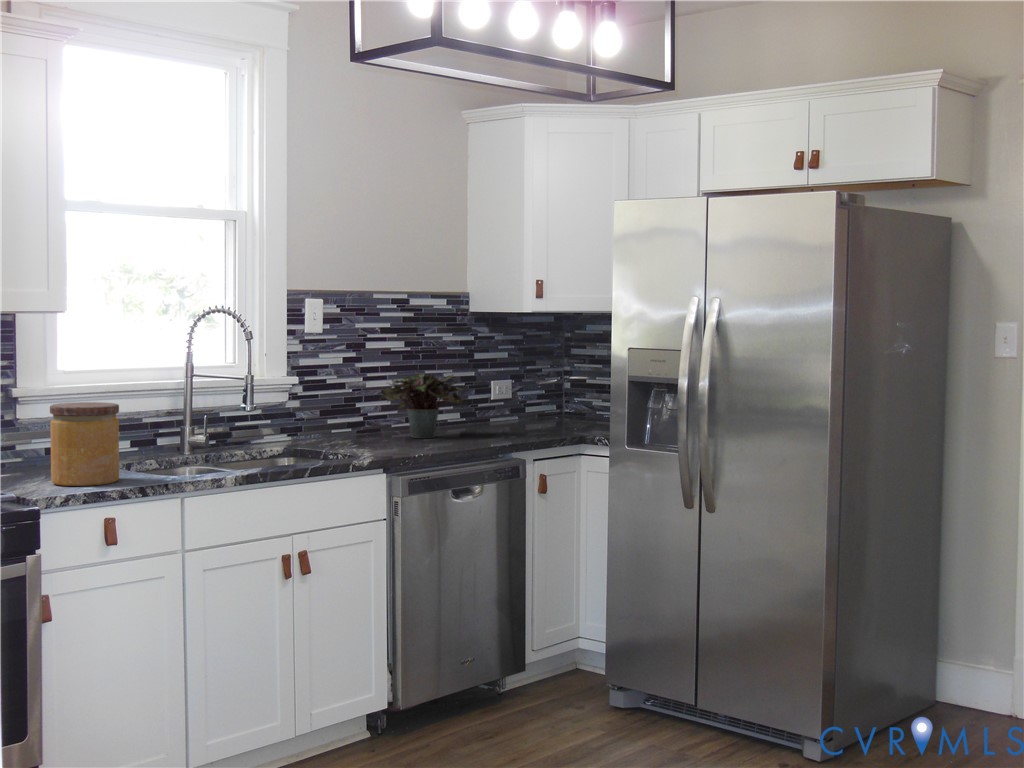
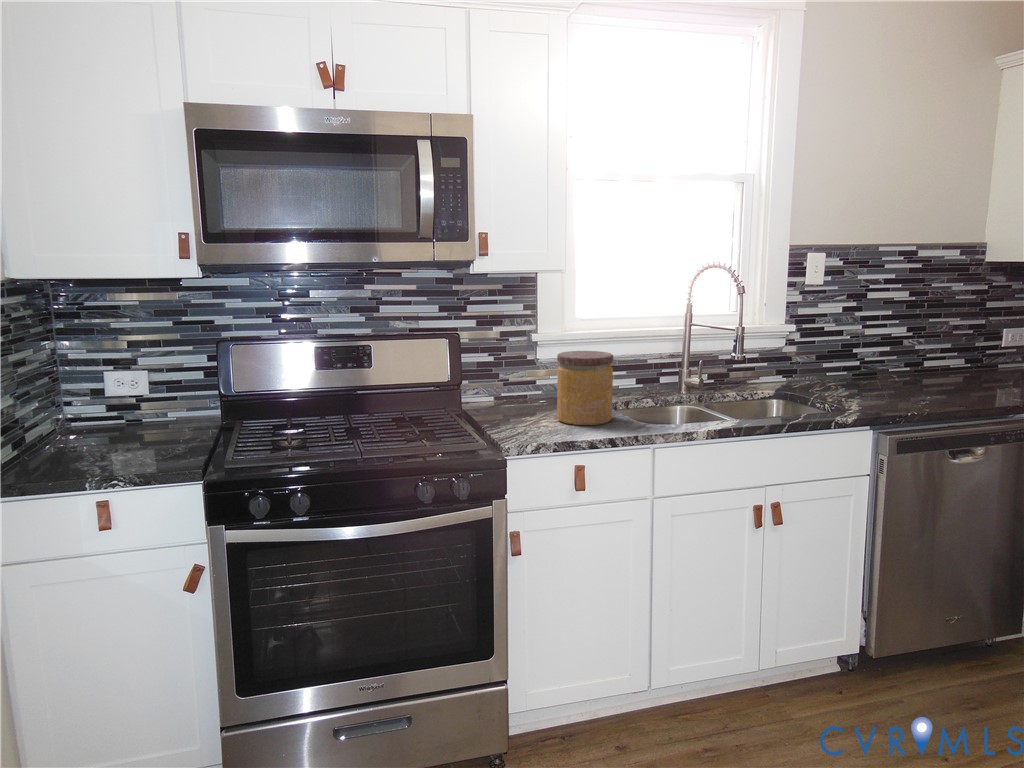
potted plant: present [379,374,463,438] -> none [876,325,971,389]

